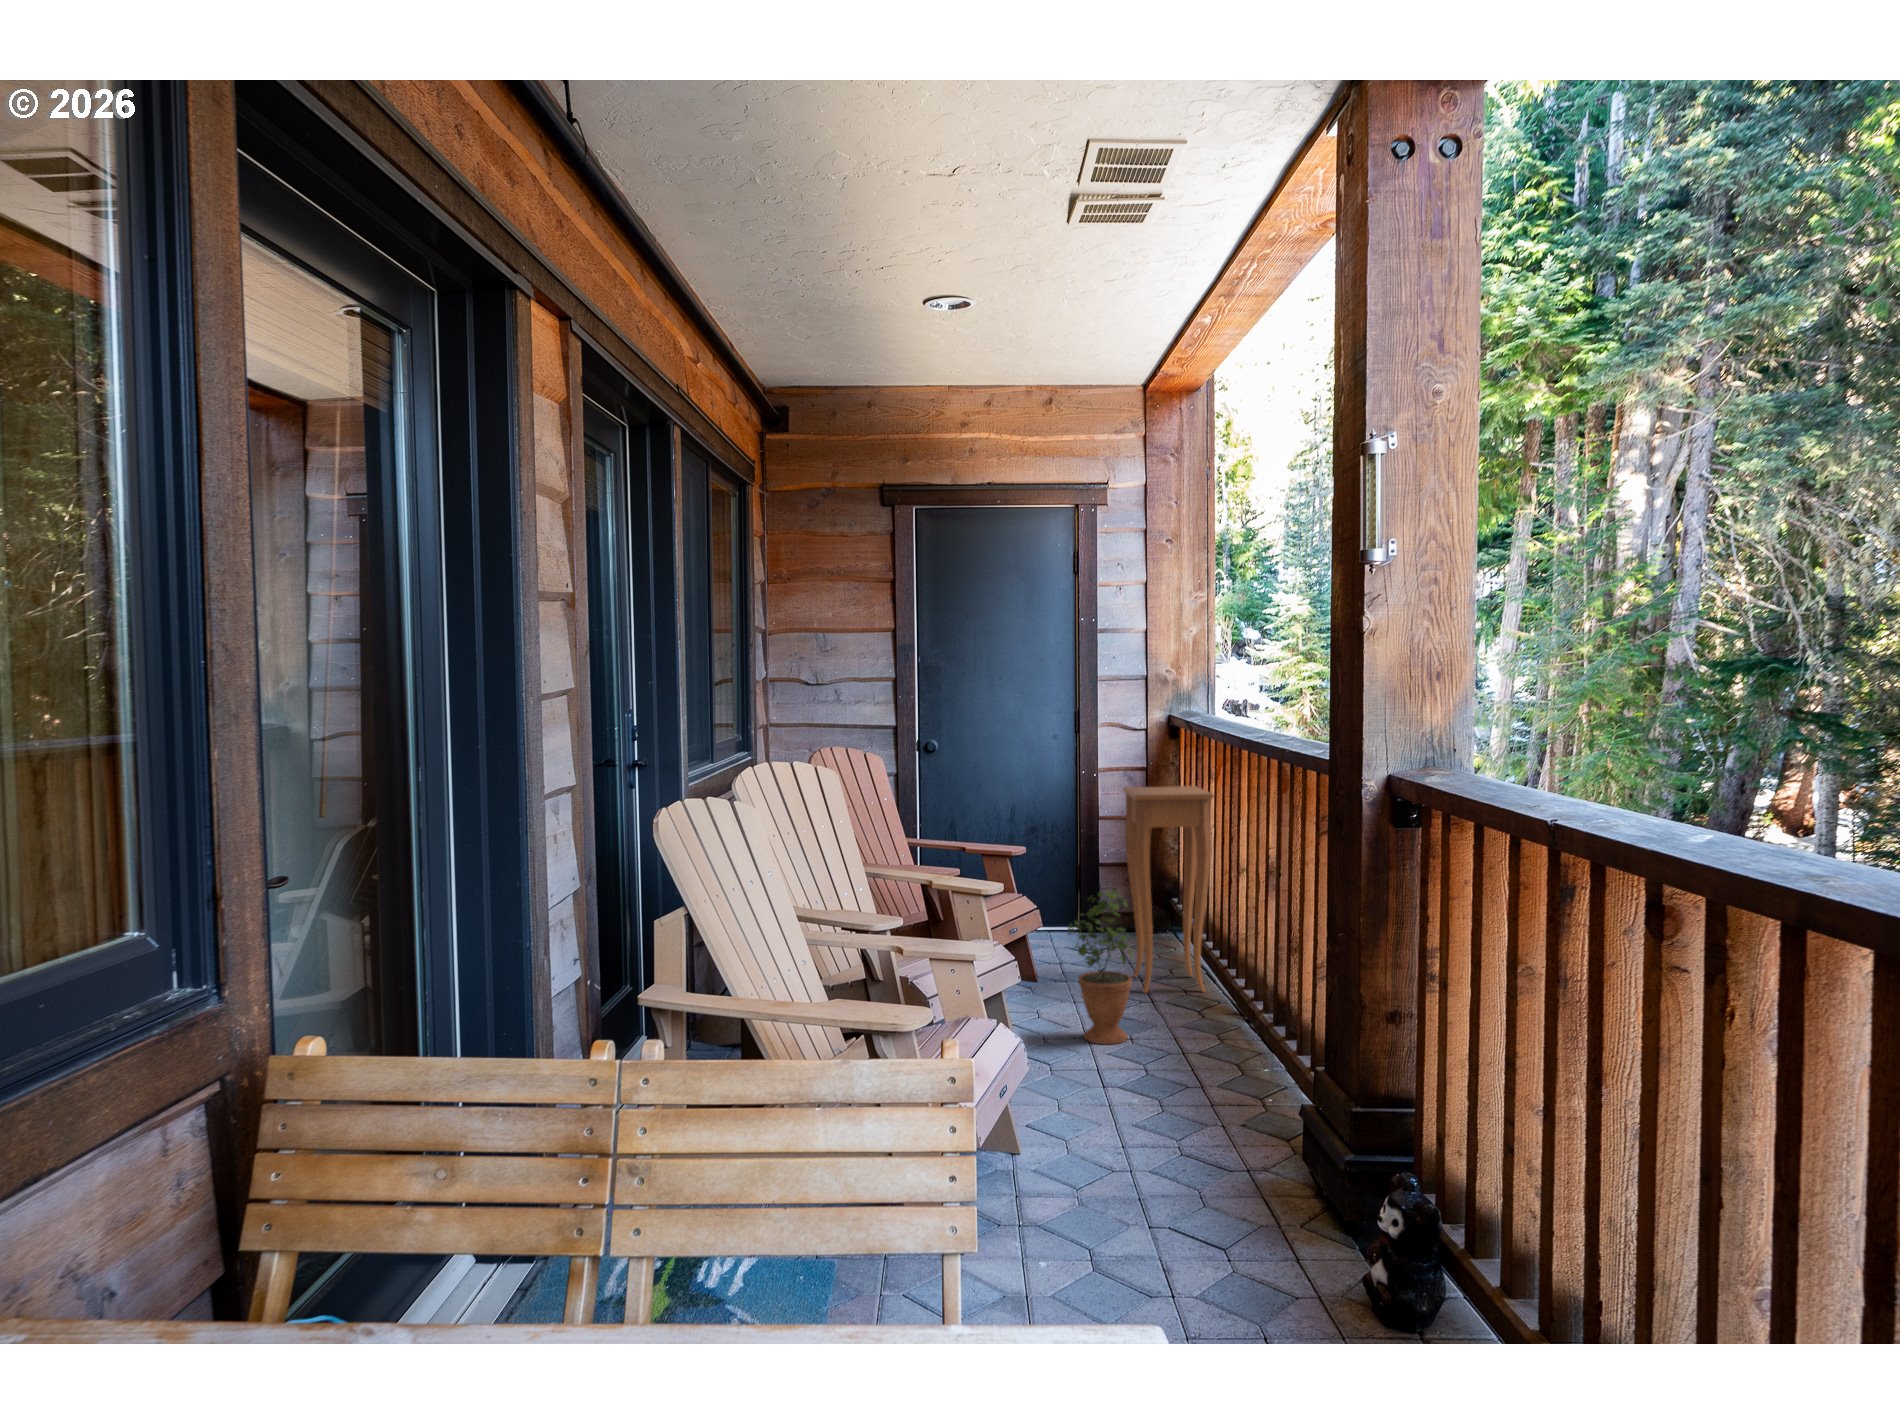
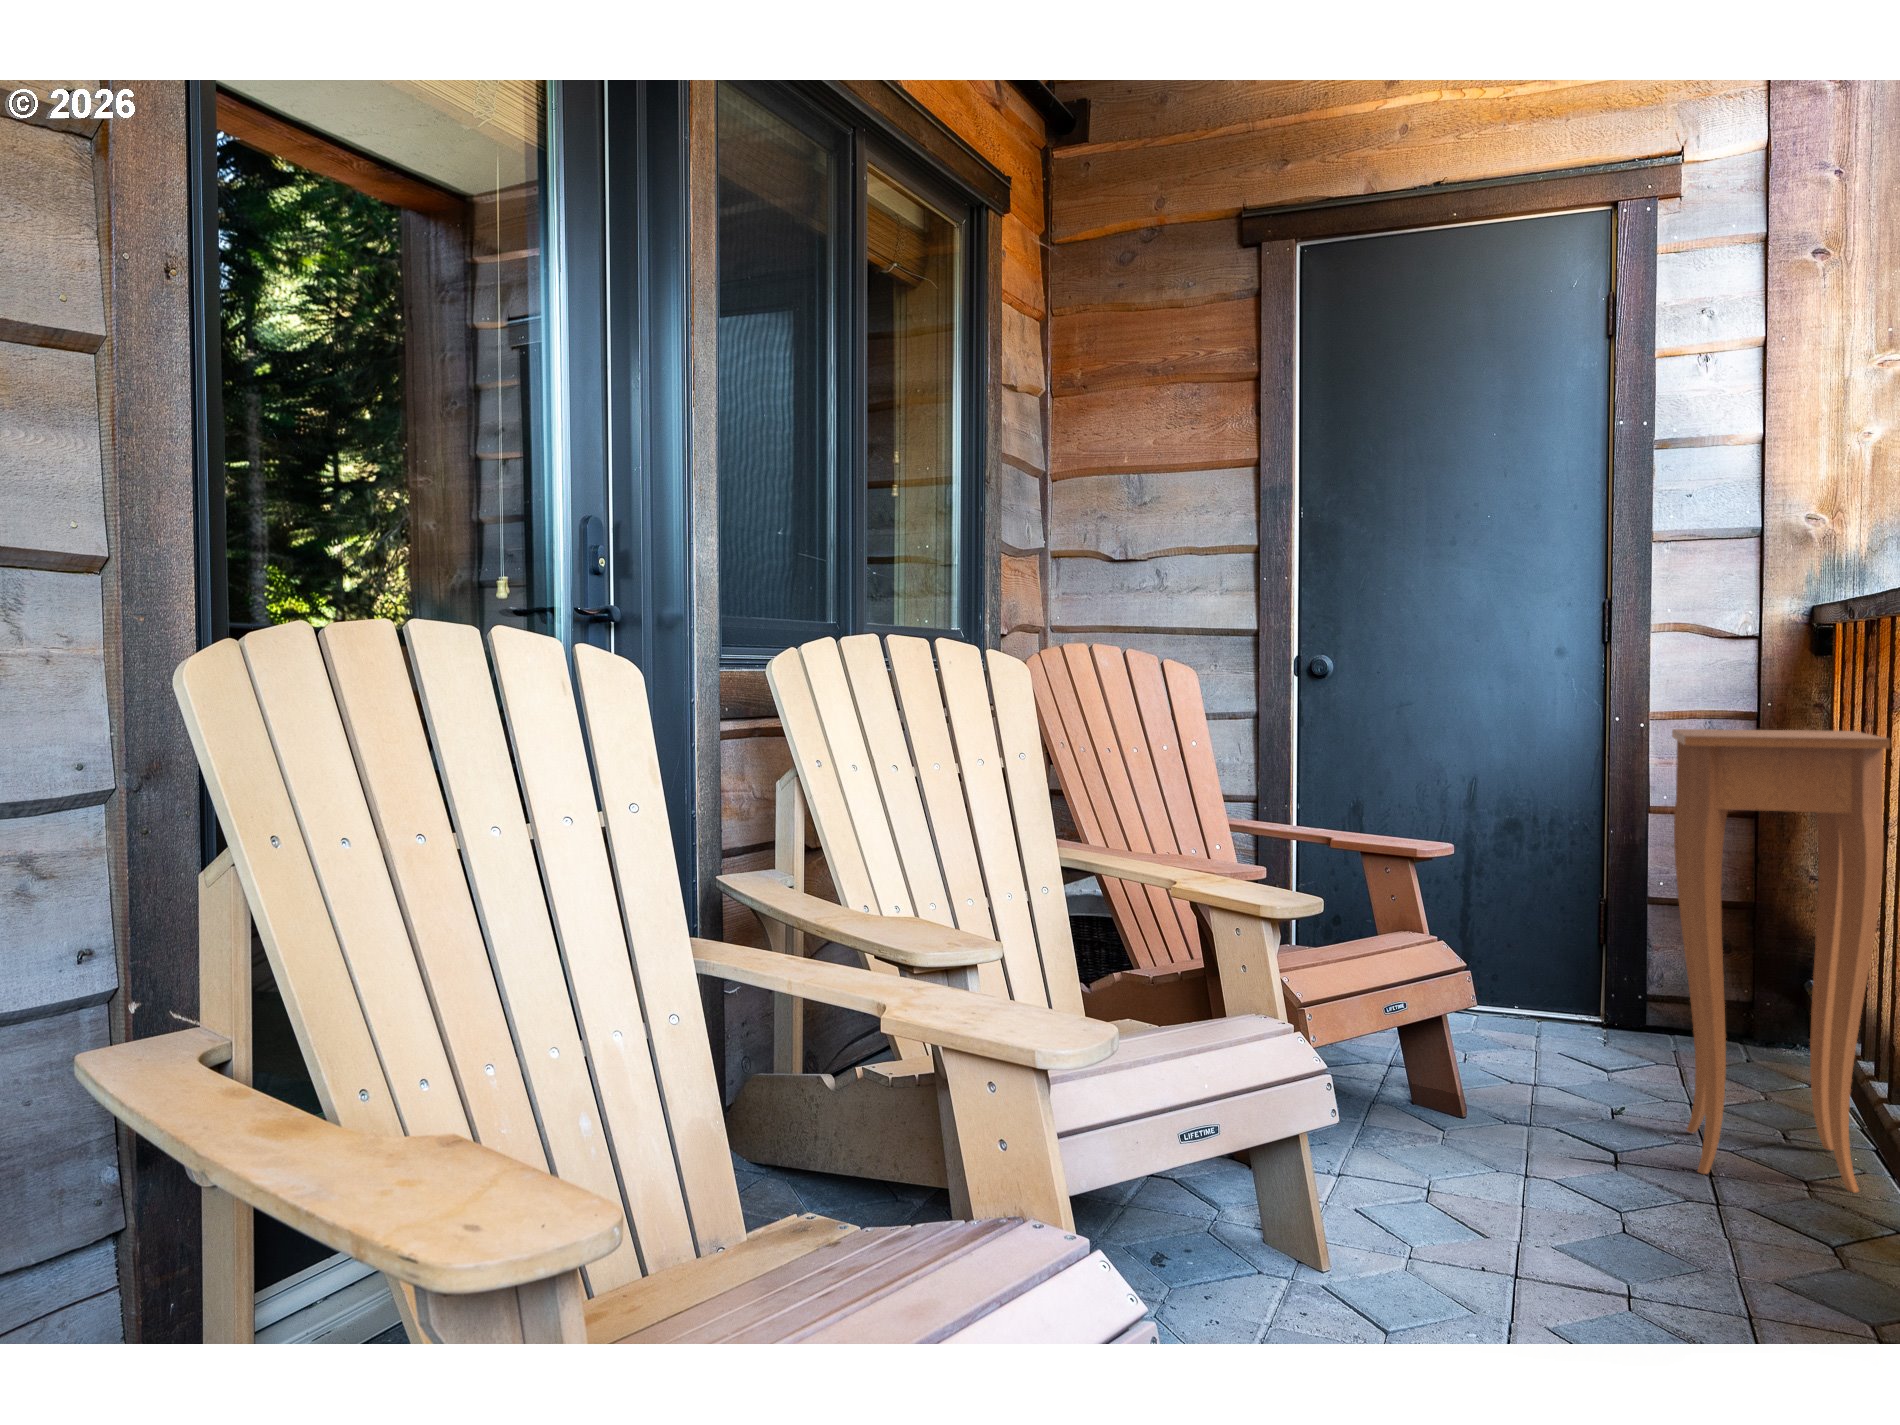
potted plant: present [1068,888,1133,1044] -> none [1470,914,1638,1293]

